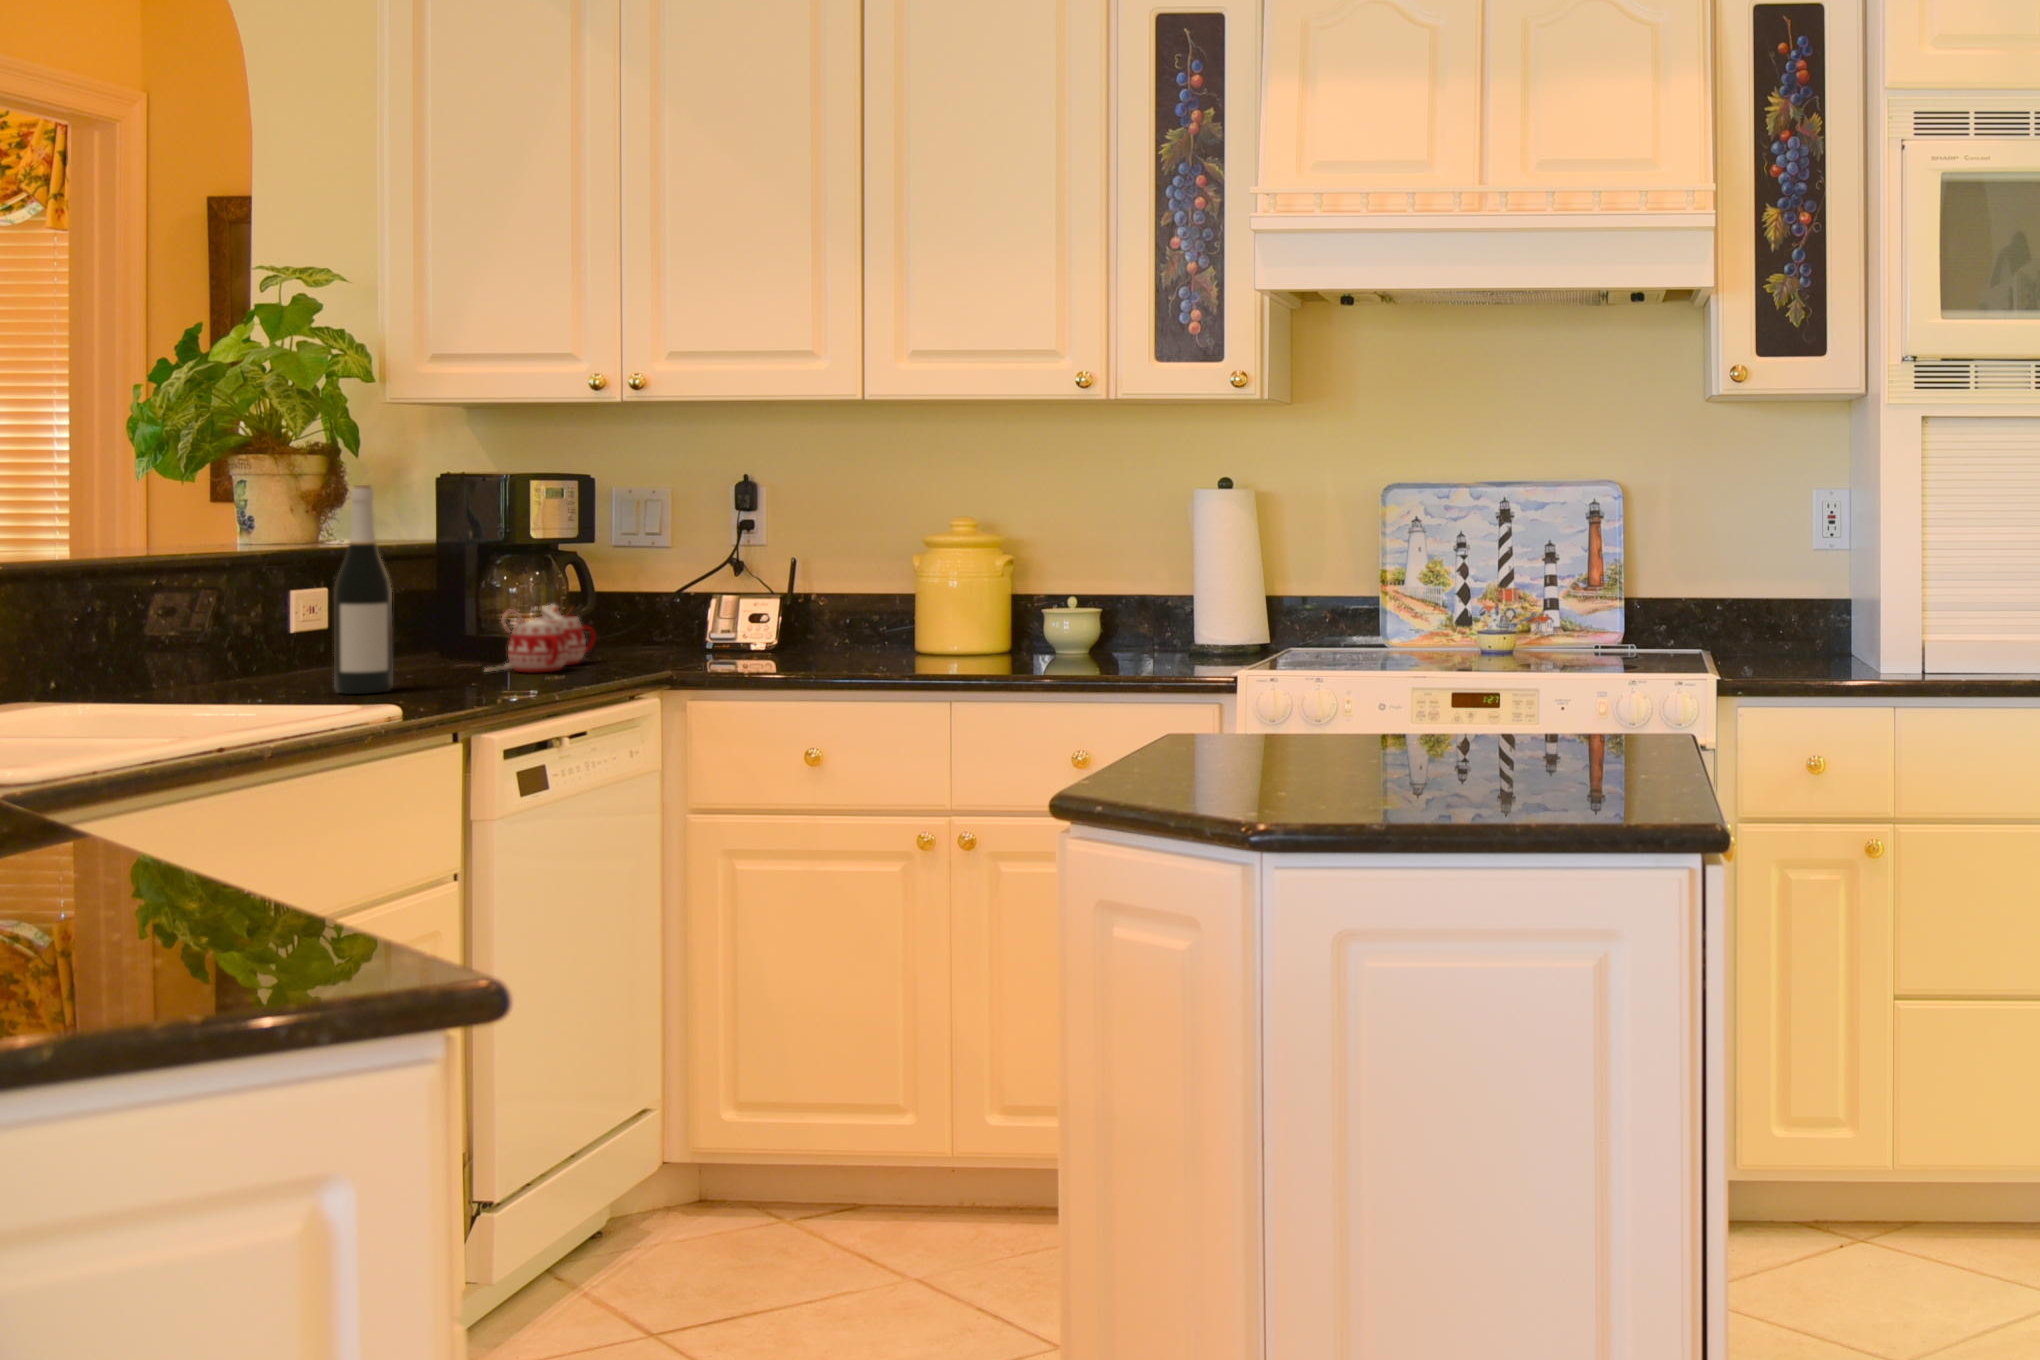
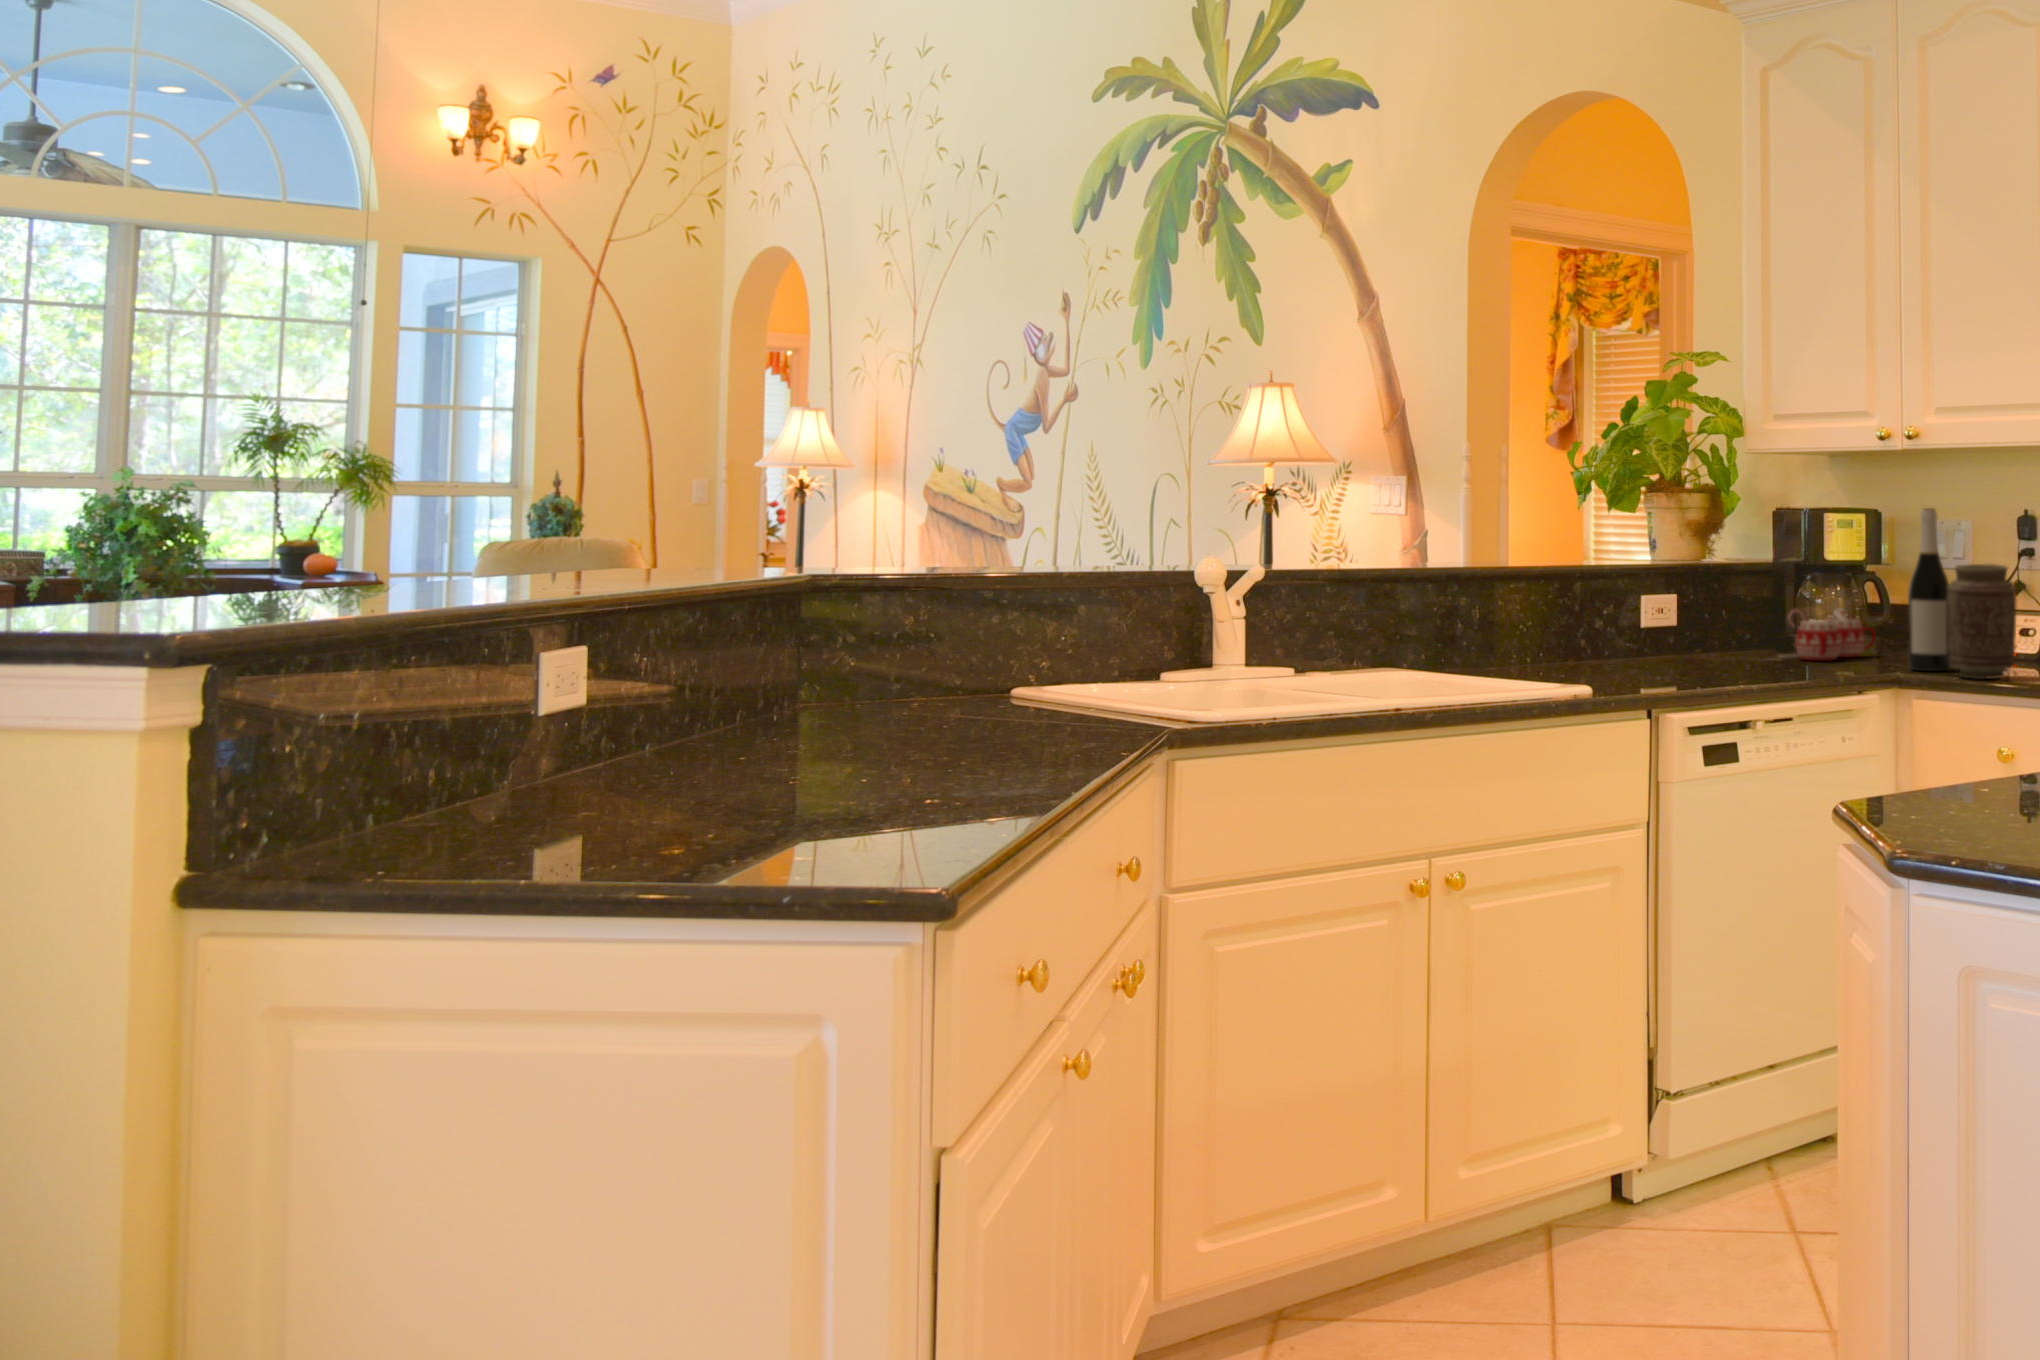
wine bottle: present [334,485,392,694] -> present [1908,508,1951,671]
vase: none [746,547,829,681] -> present [1947,564,2017,679]

